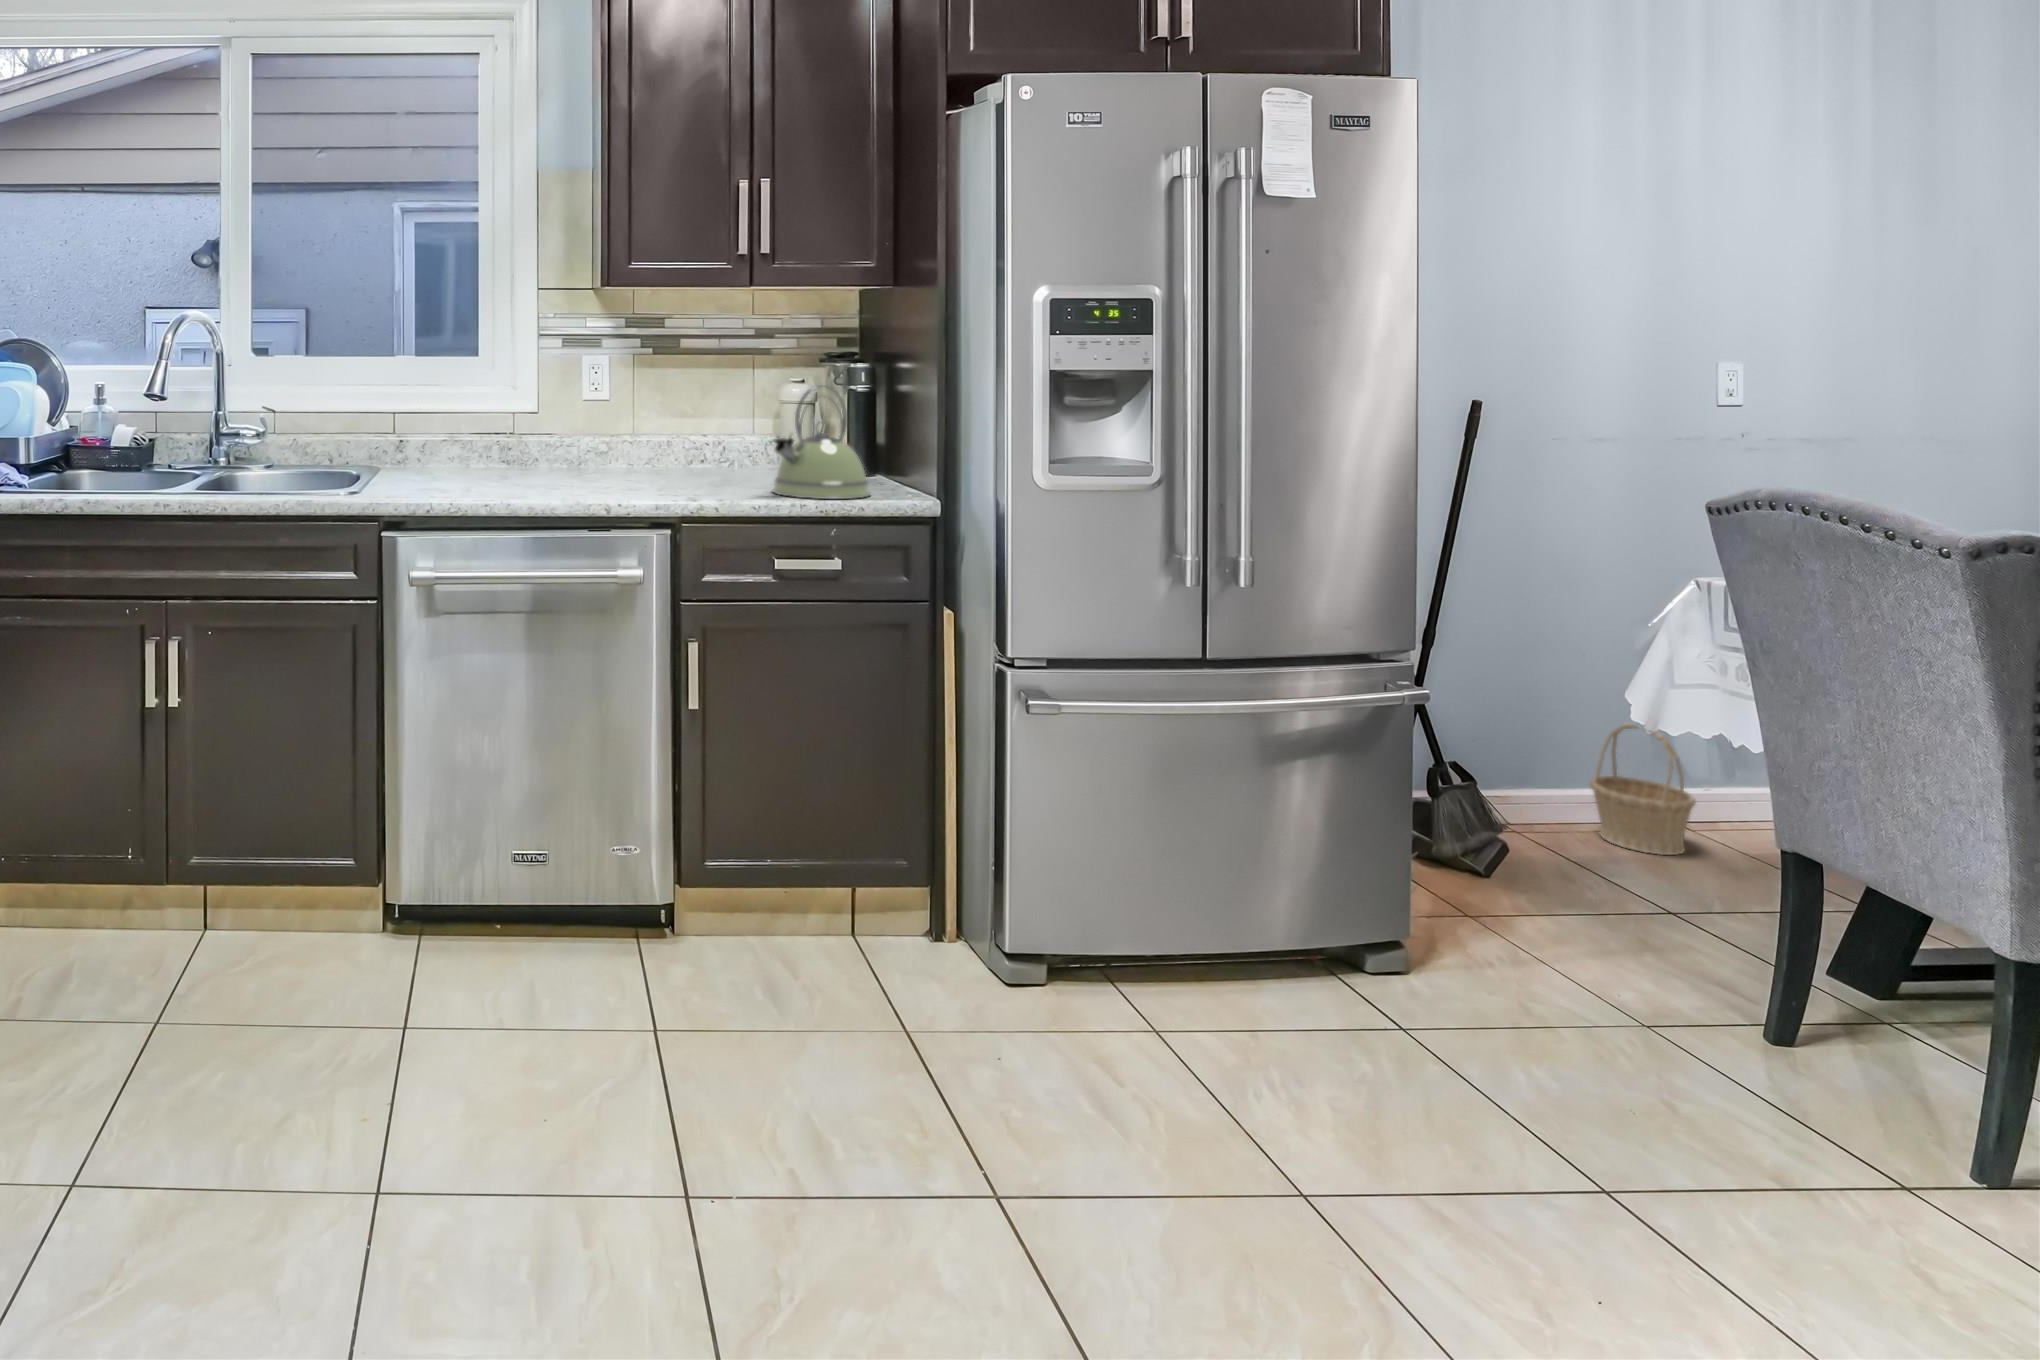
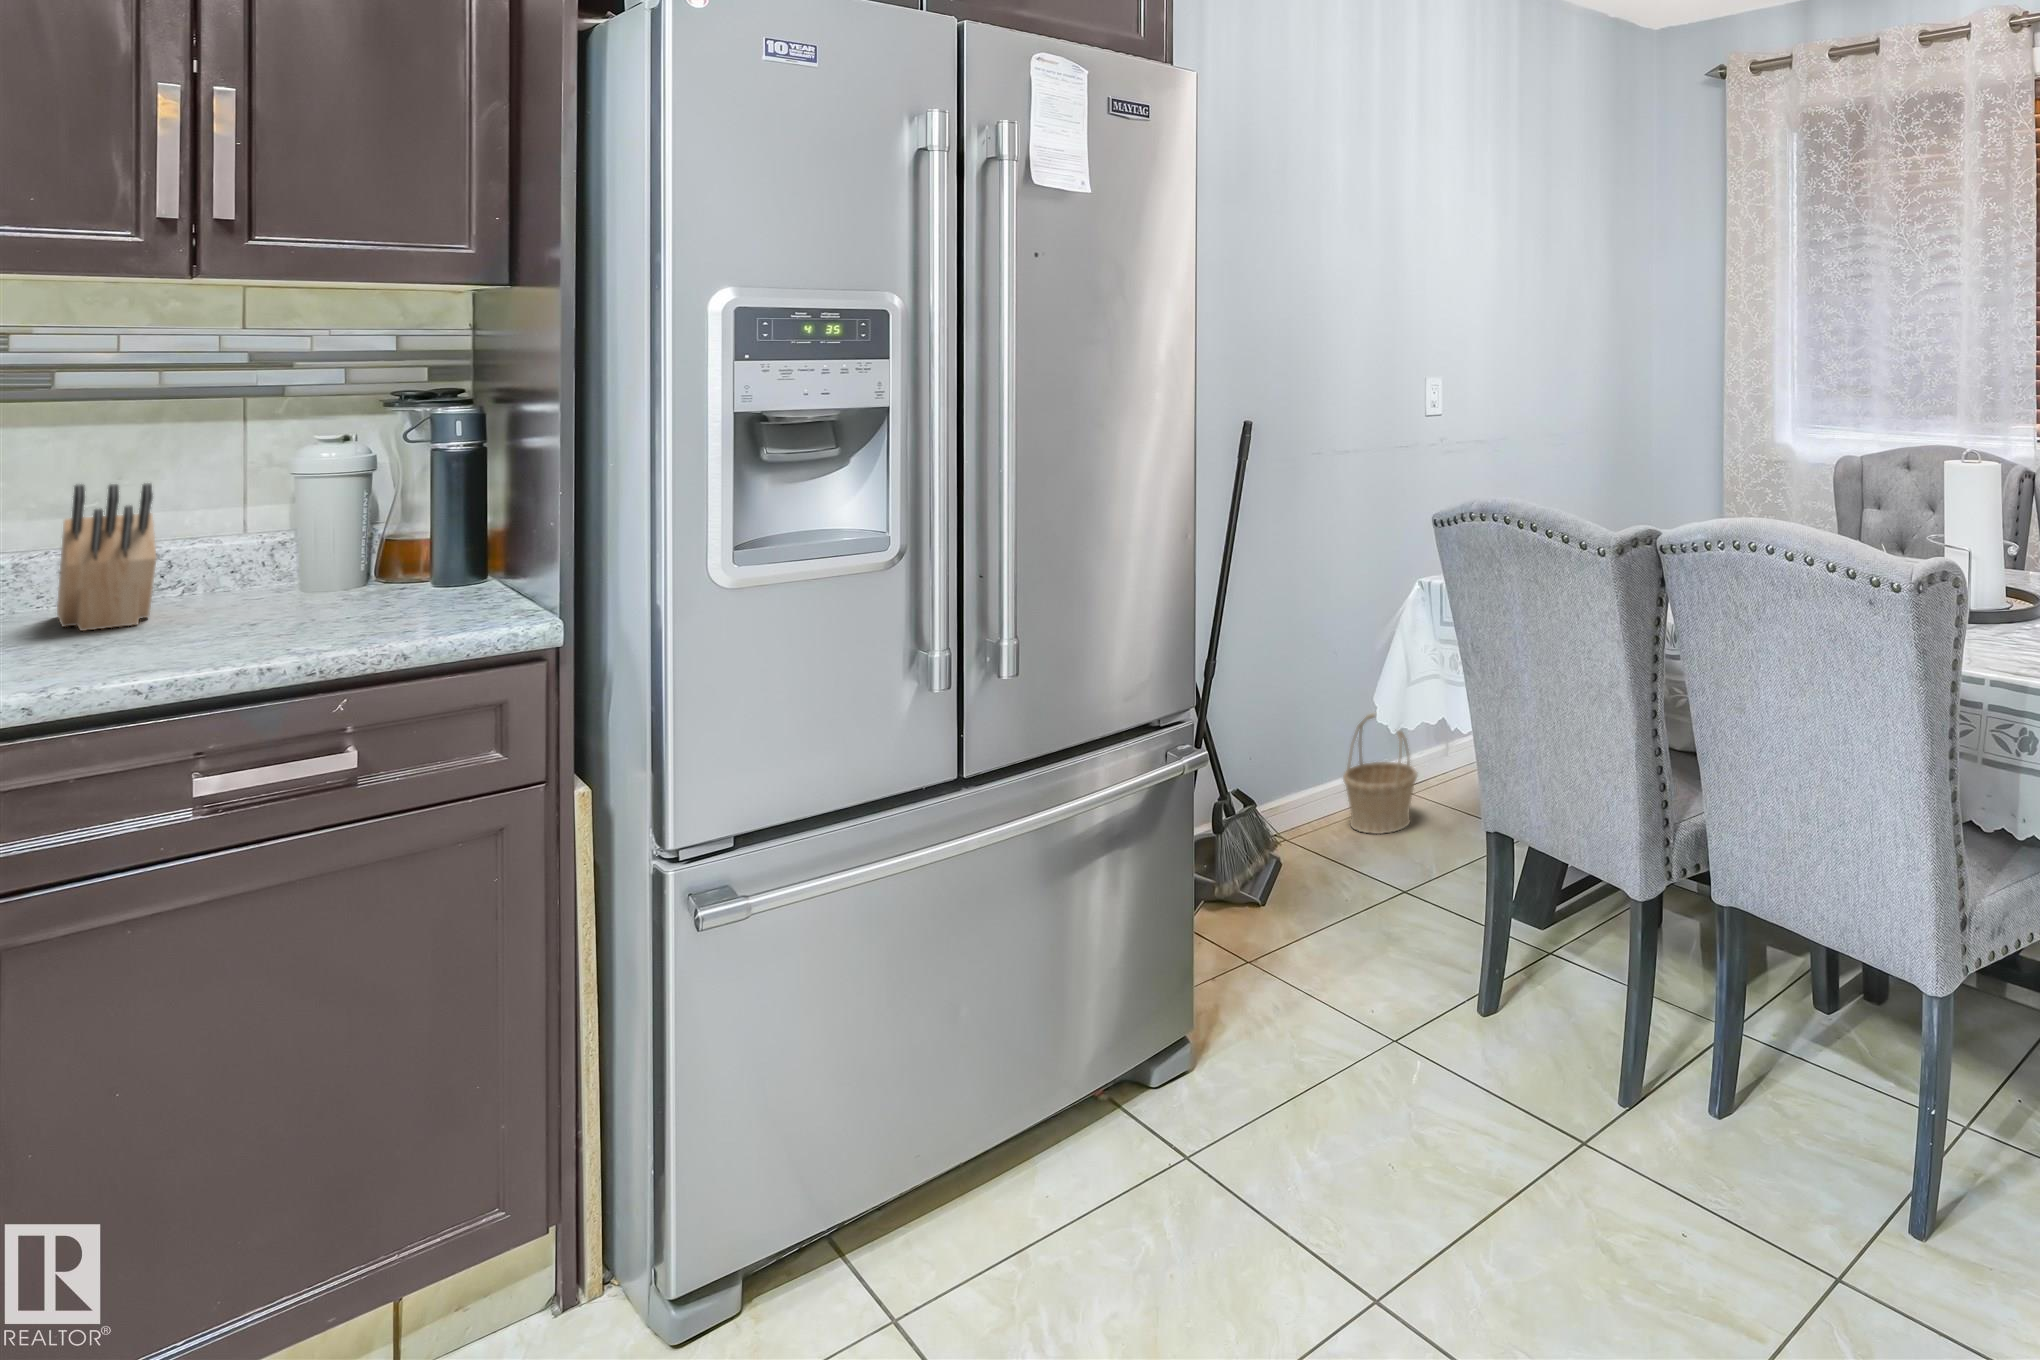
kettle: present [773,386,870,499] -> none [217,446,446,648]
knife block: none [685,401,733,481] -> present [57,483,156,631]

